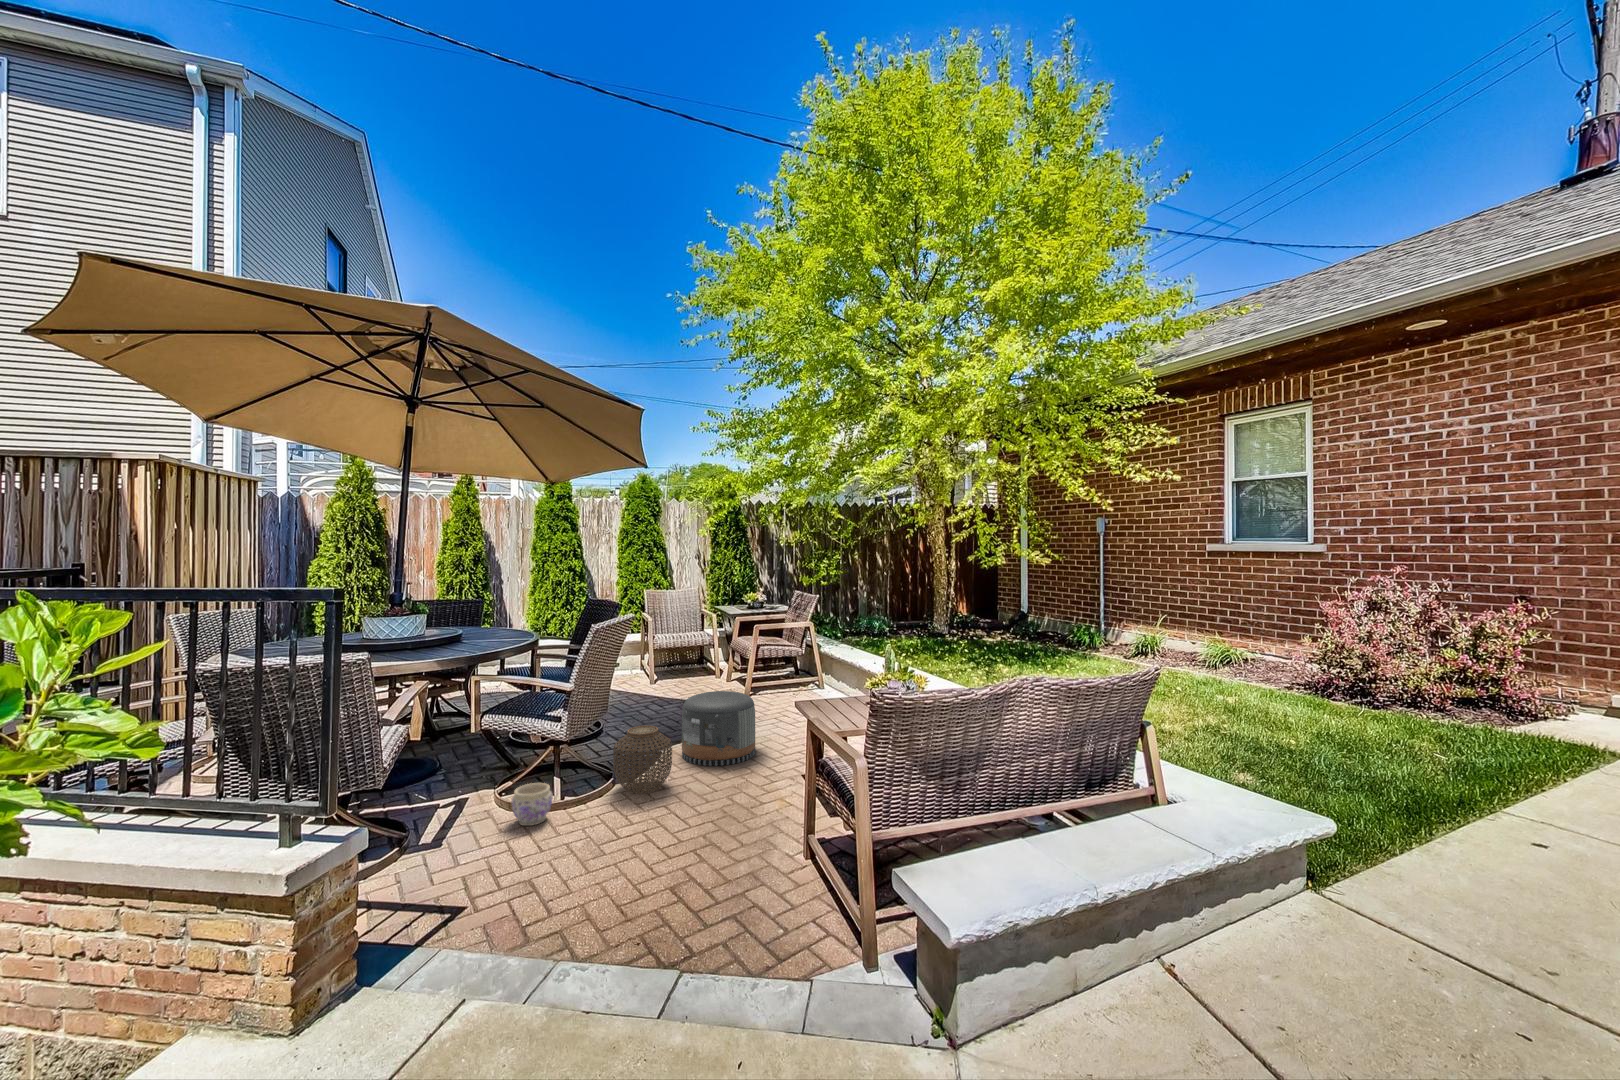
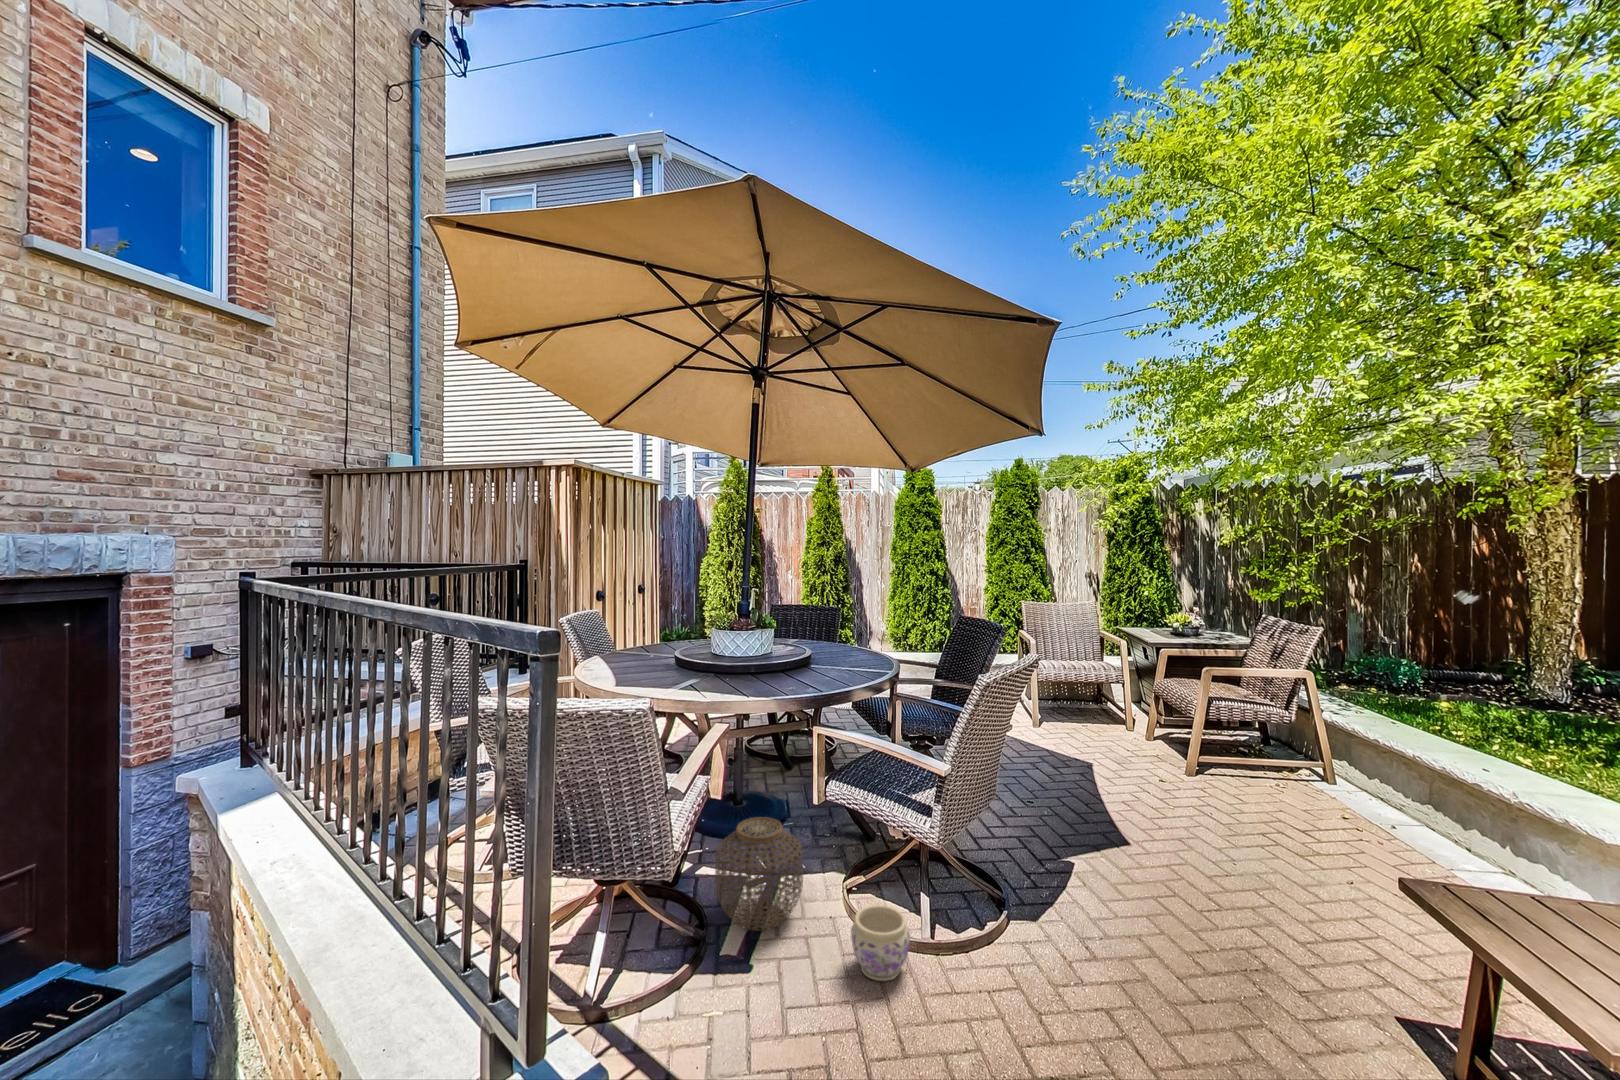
pouf: present [682,691,755,766] -> none [1104,779,1242,924]
woven basket: present [613,726,672,794] -> present [715,817,803,931]

